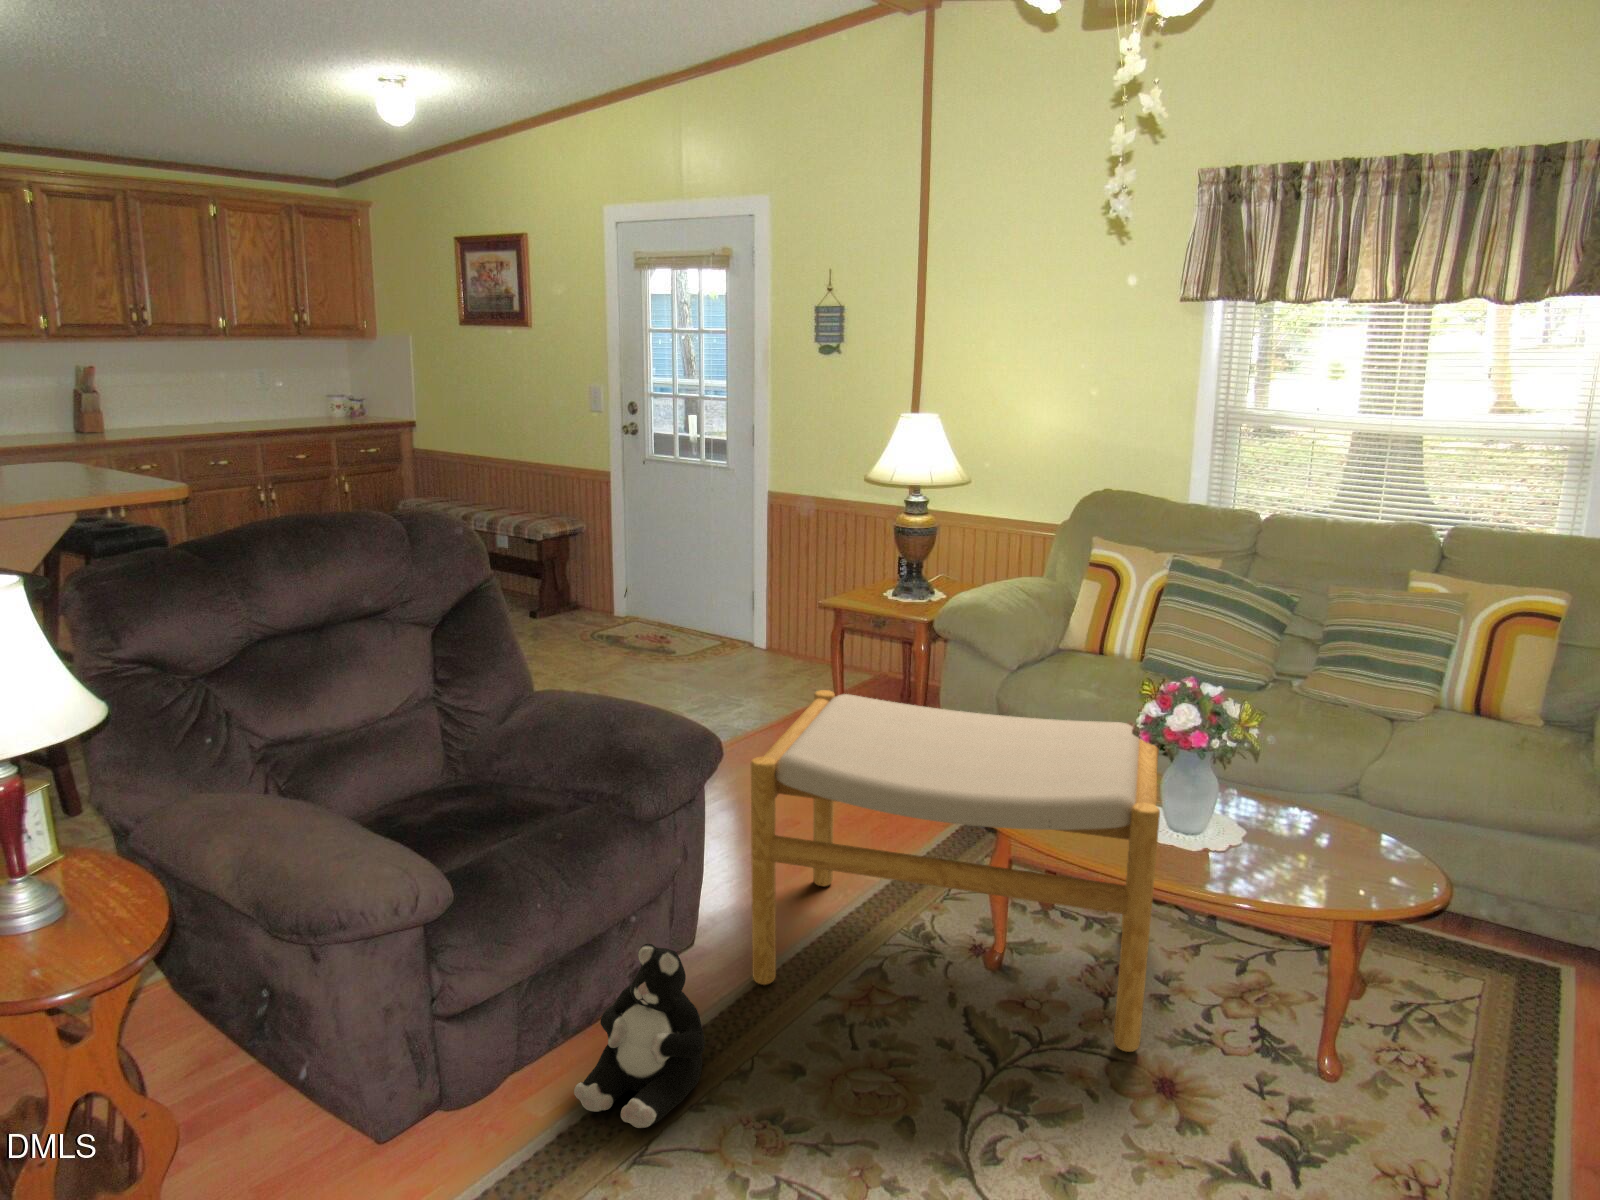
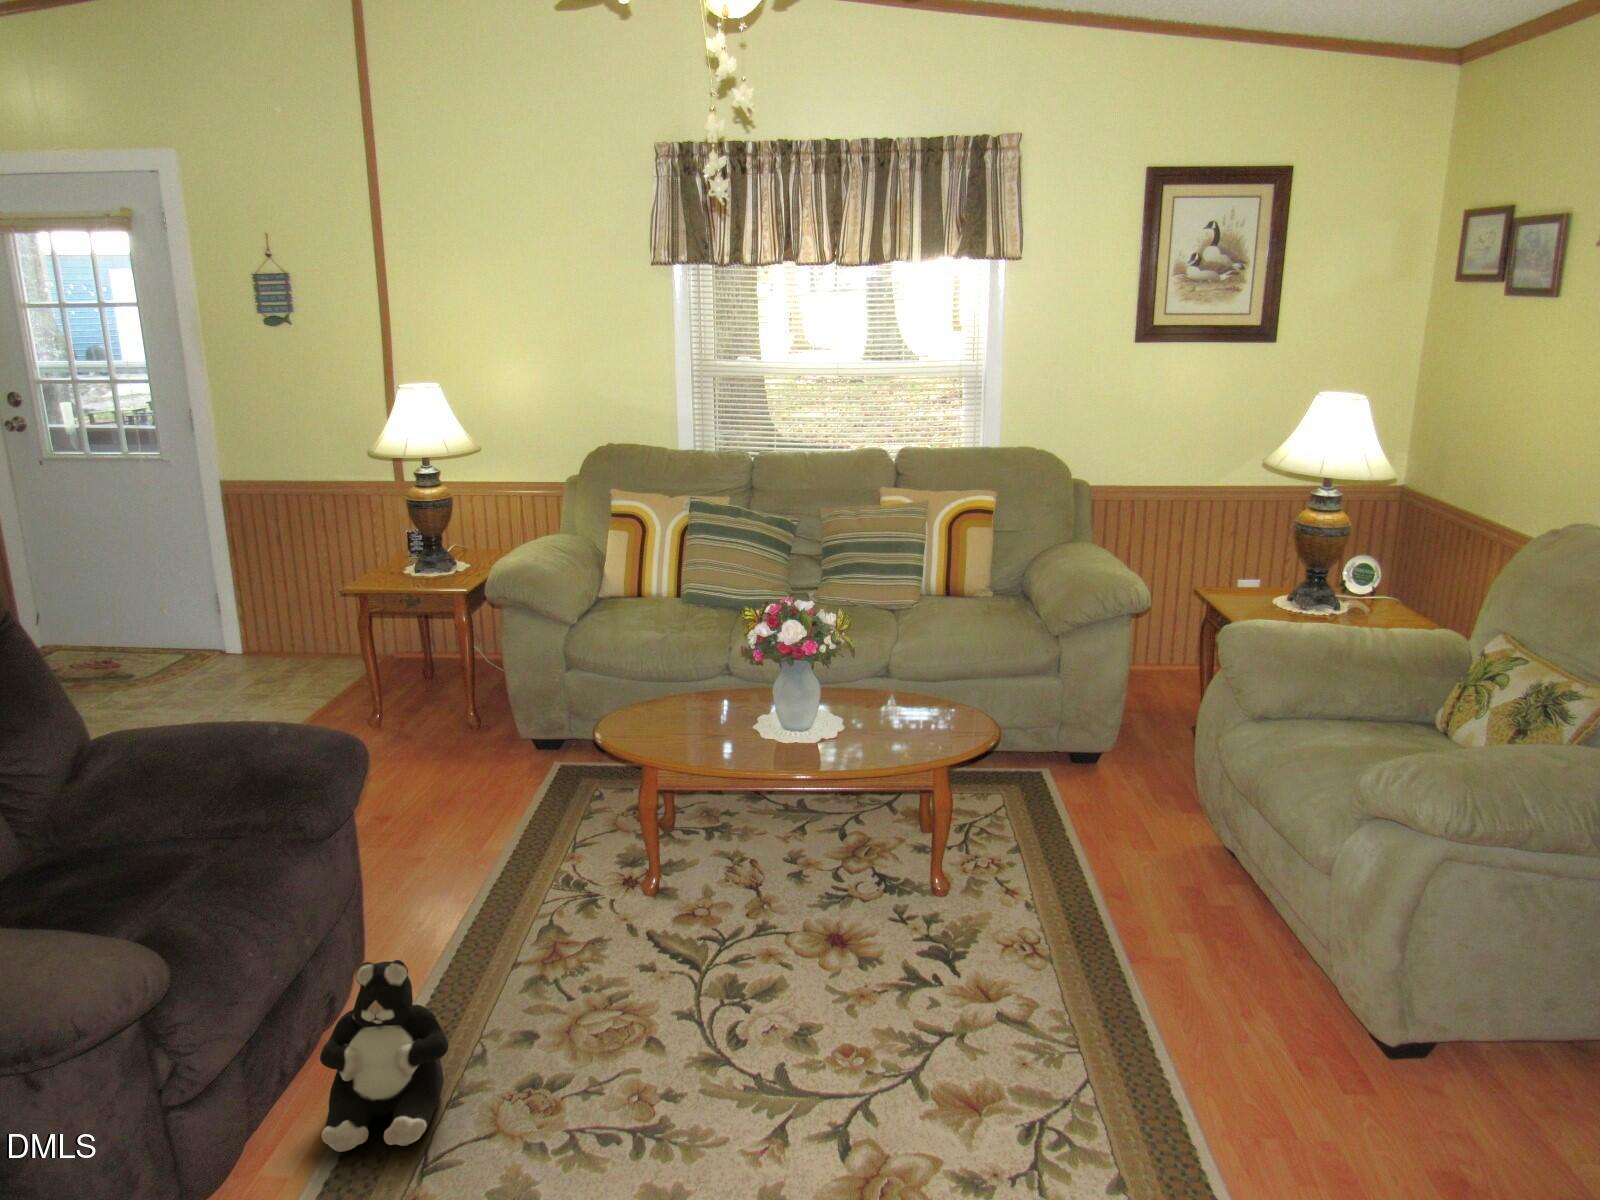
footstool: present [751,690,1160,1052] -> none [411,645,803,978]

